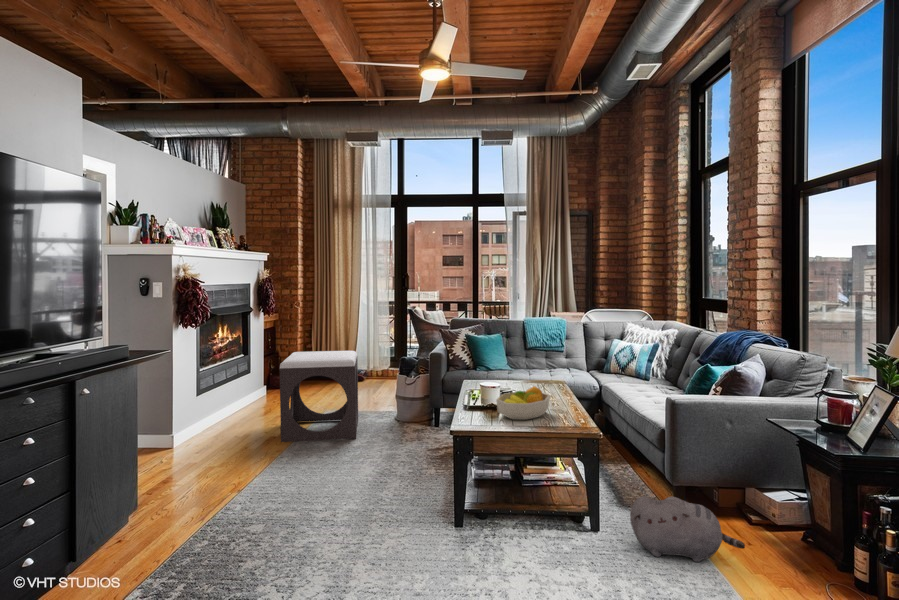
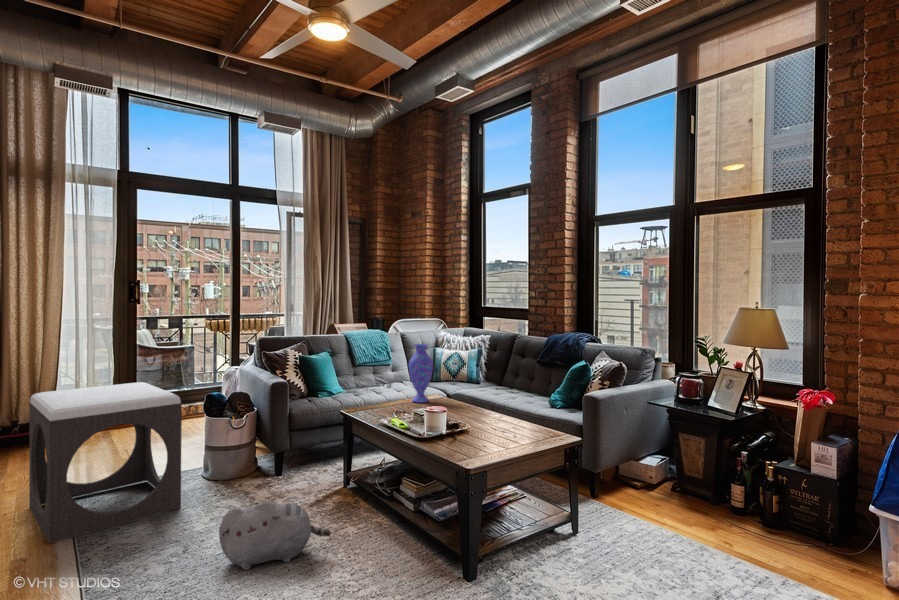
vase: none [521,333,544,387] -> present [409,344,433,403]
fruit bowl: present [496,386,550,420] -> none [460,400,514,440]
plush toy: present [630,496,745,562] -> present [219,501,331,570]

